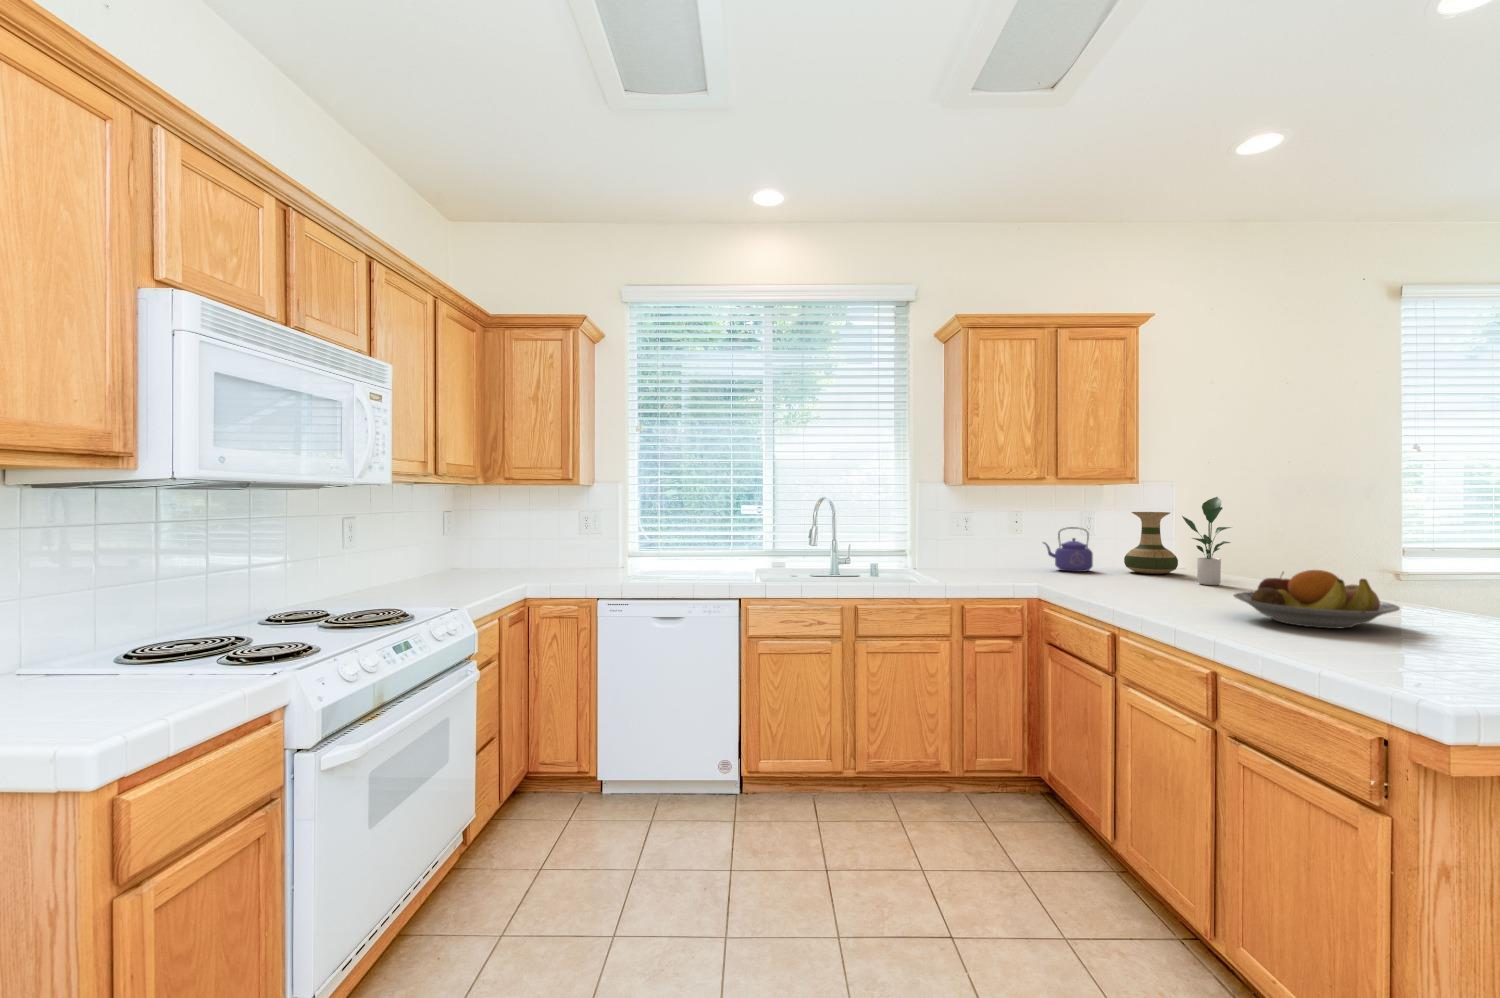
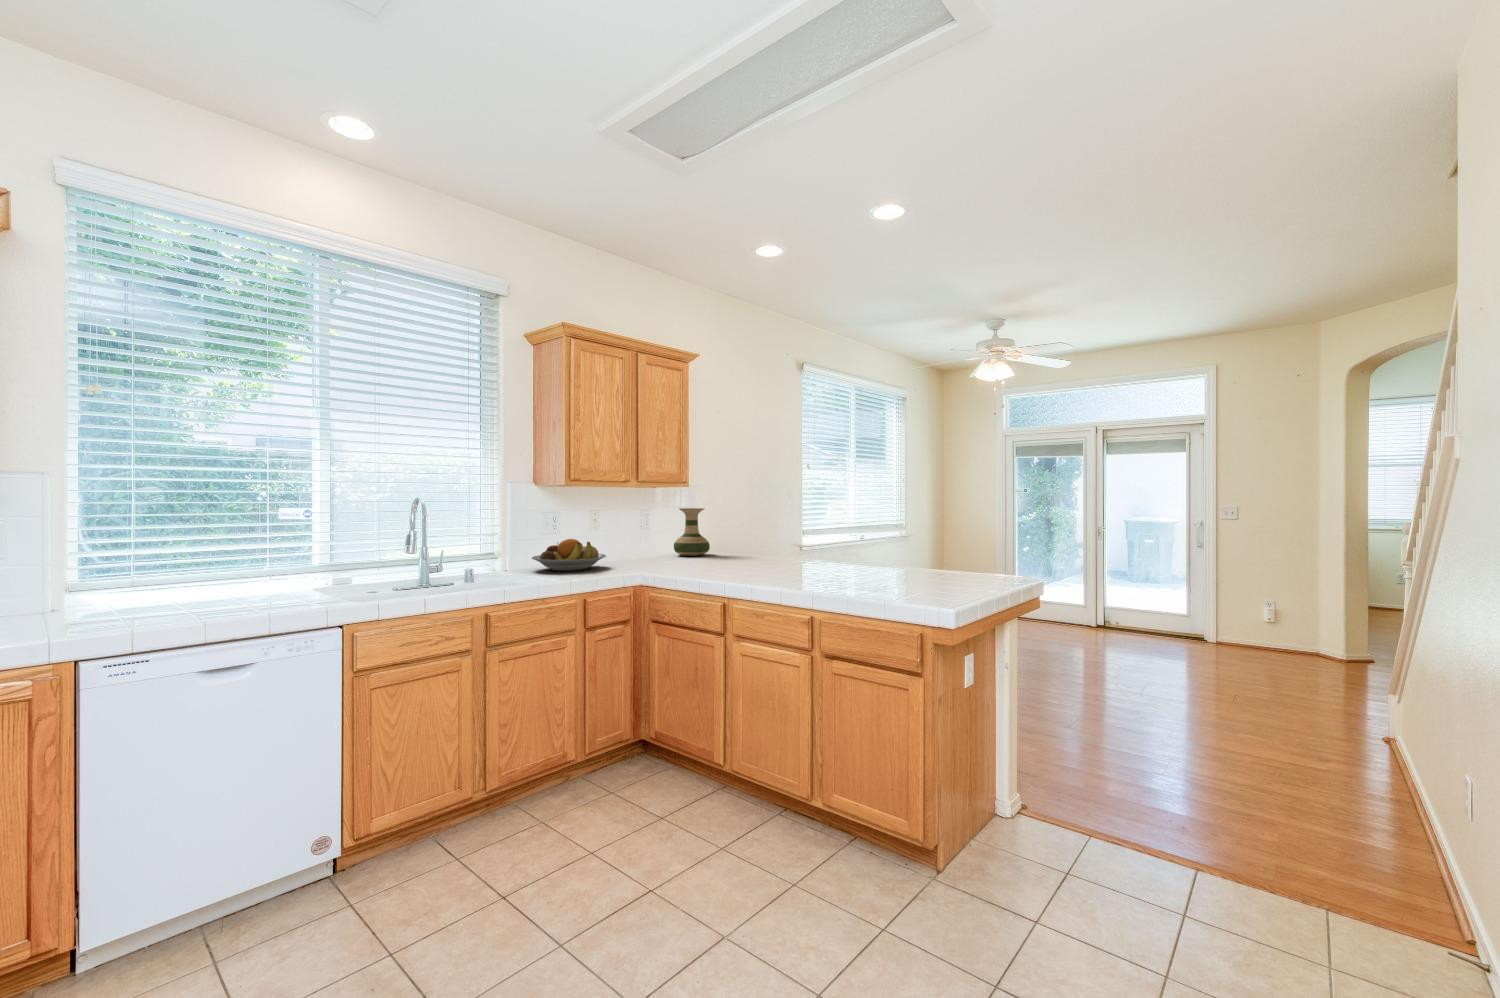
potted plant: present [1182,497,1231,585] -> none [727,496,758,560]
kettle: present [1044,527,1093,572] -> none [615,522,654,559]
fruit bowl: present [1234,570,1400,629] -> present [532,539,606,571]

